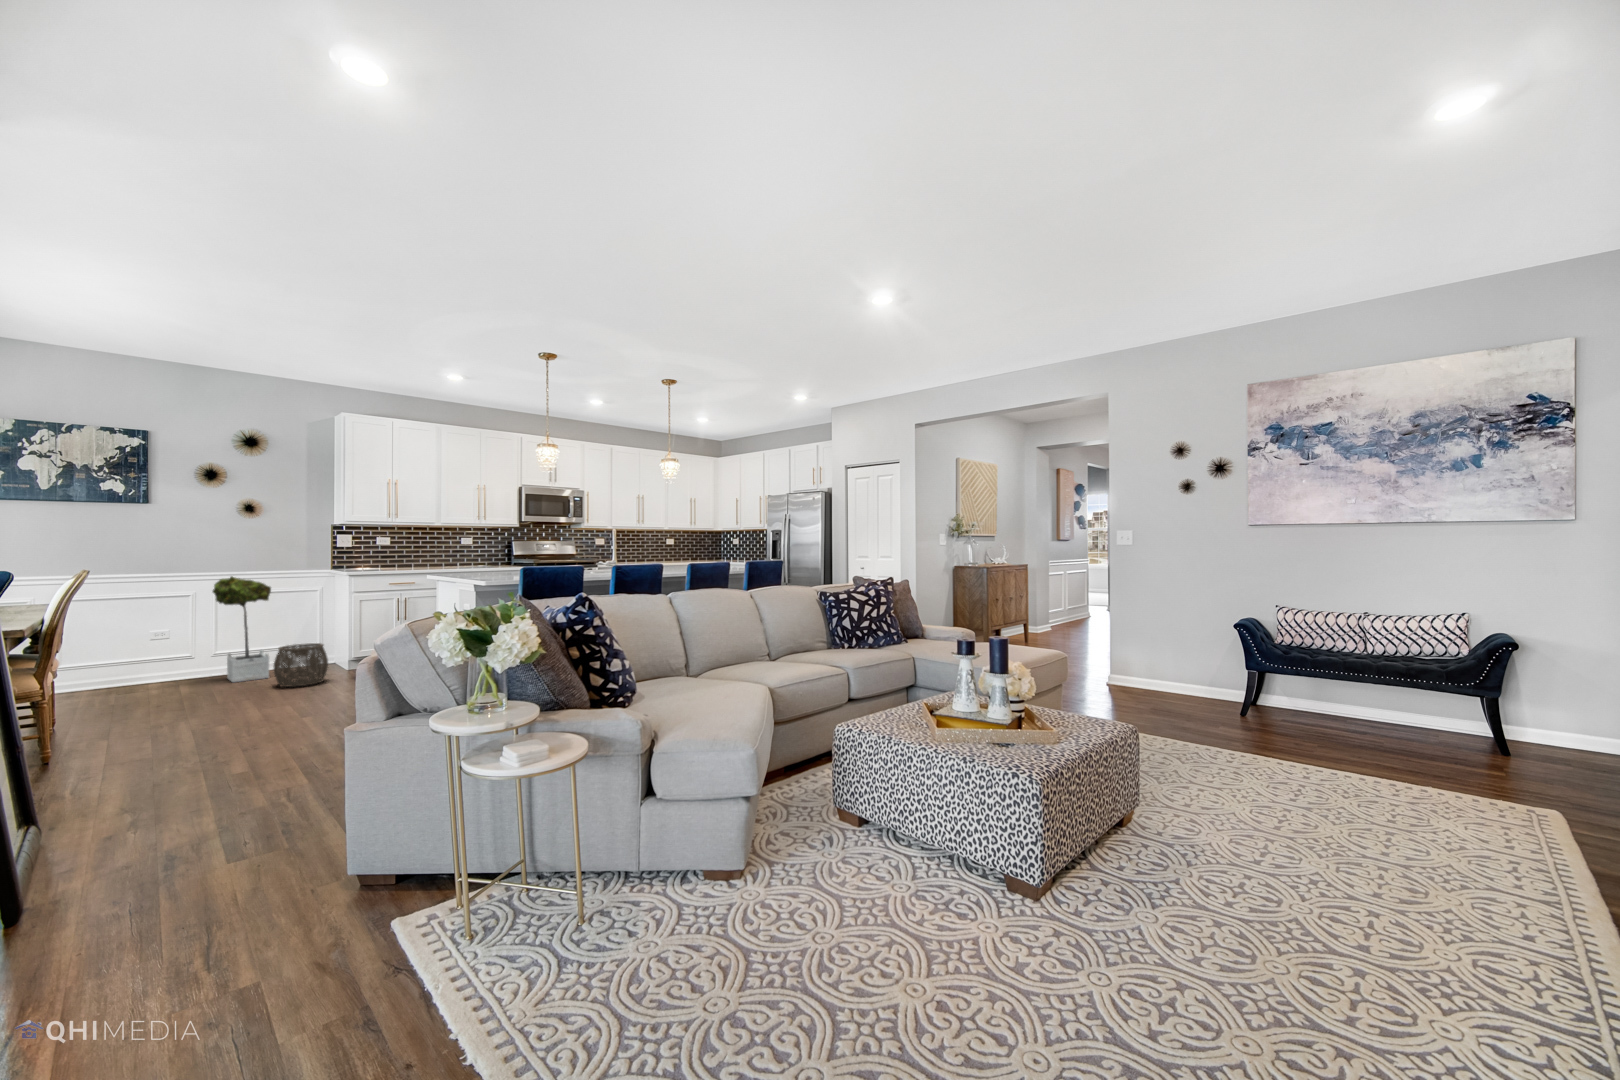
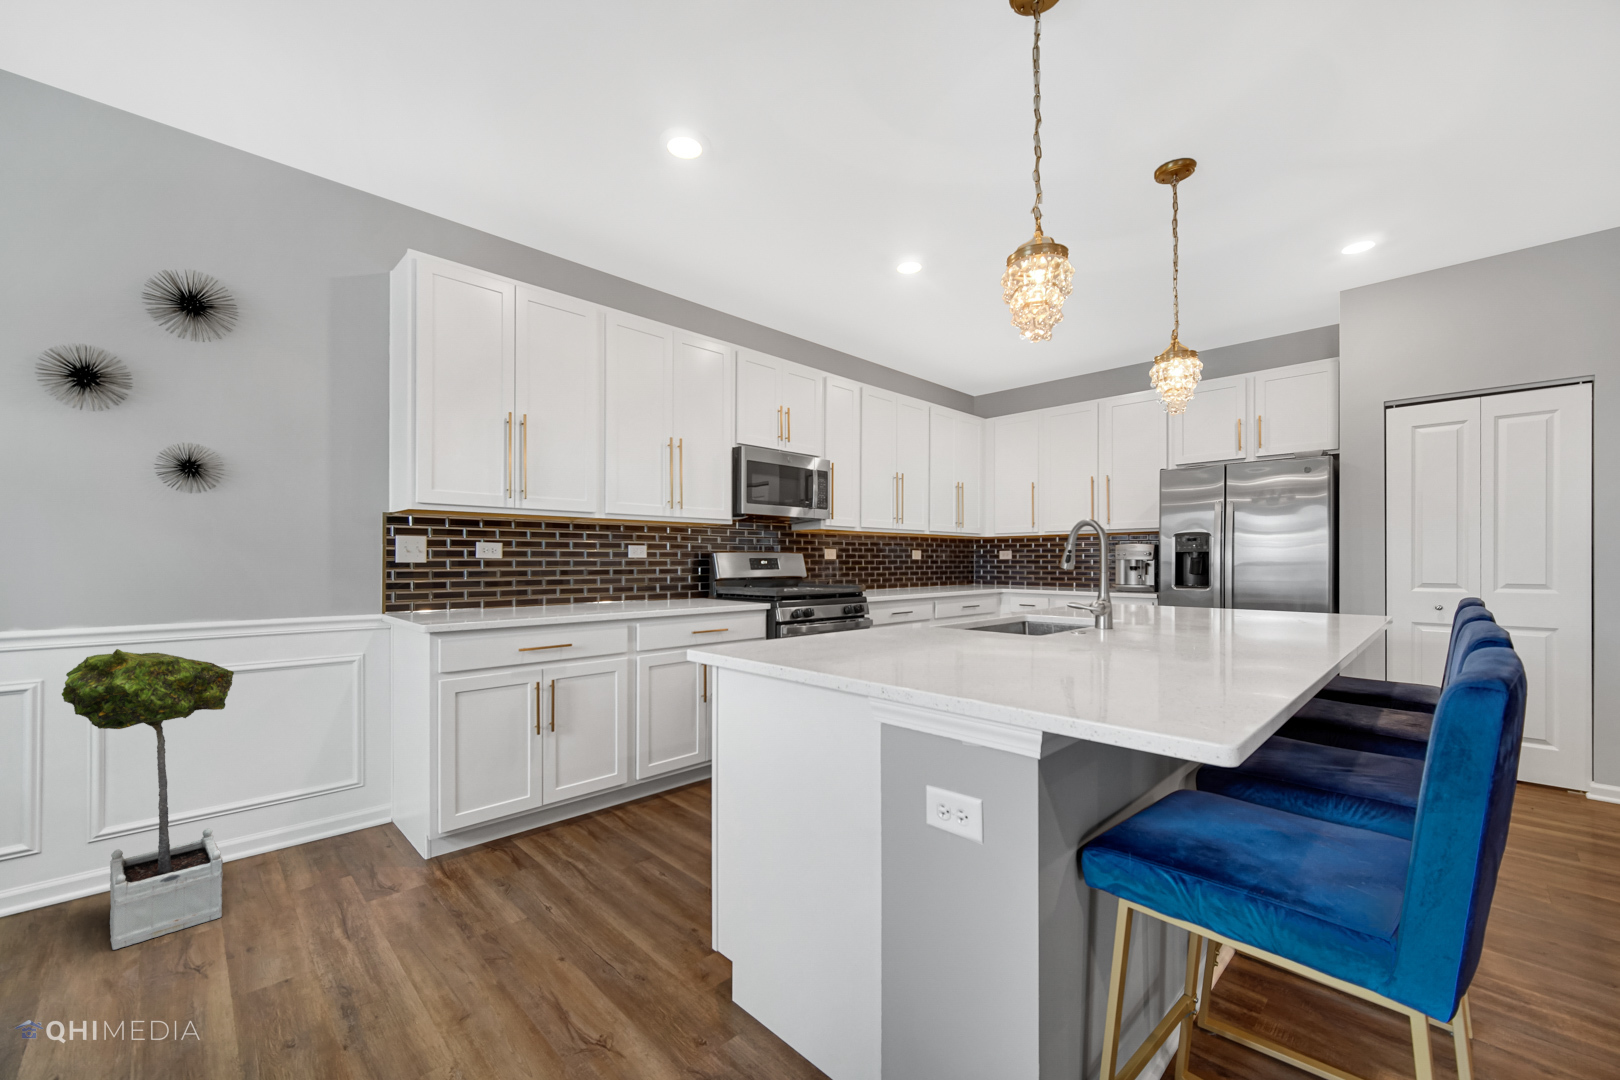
woven basket: present [273,643,328,687] -> none [219,837,382,1003]

